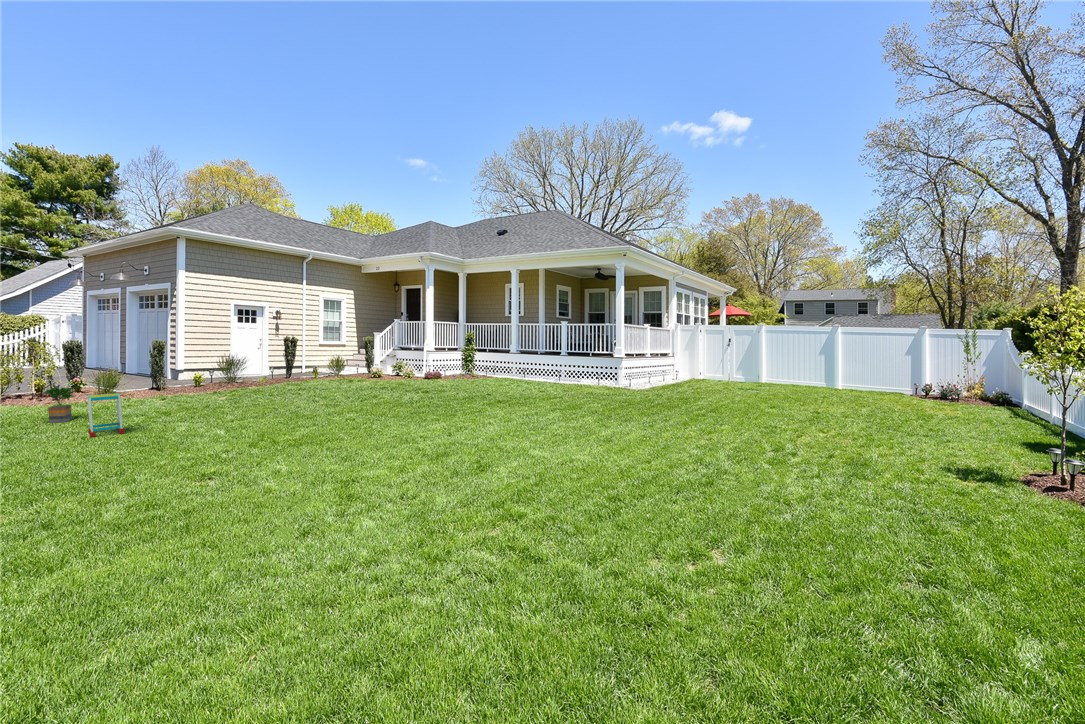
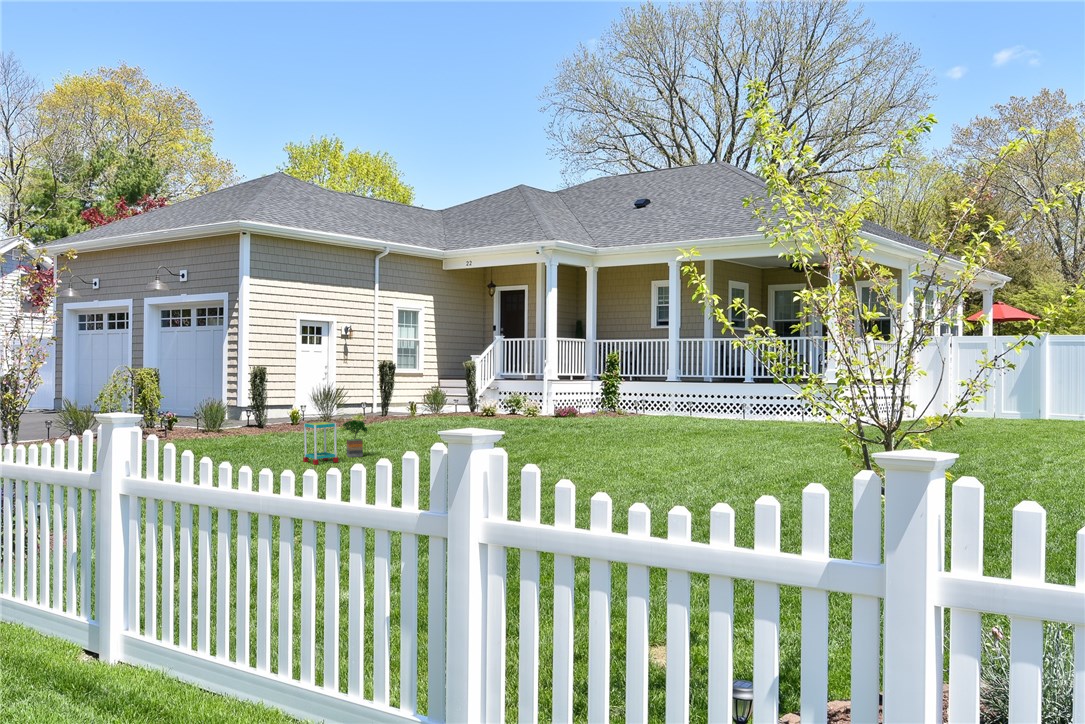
potted tree: present [45,387,75,423] -> present [343,420,368,457]

